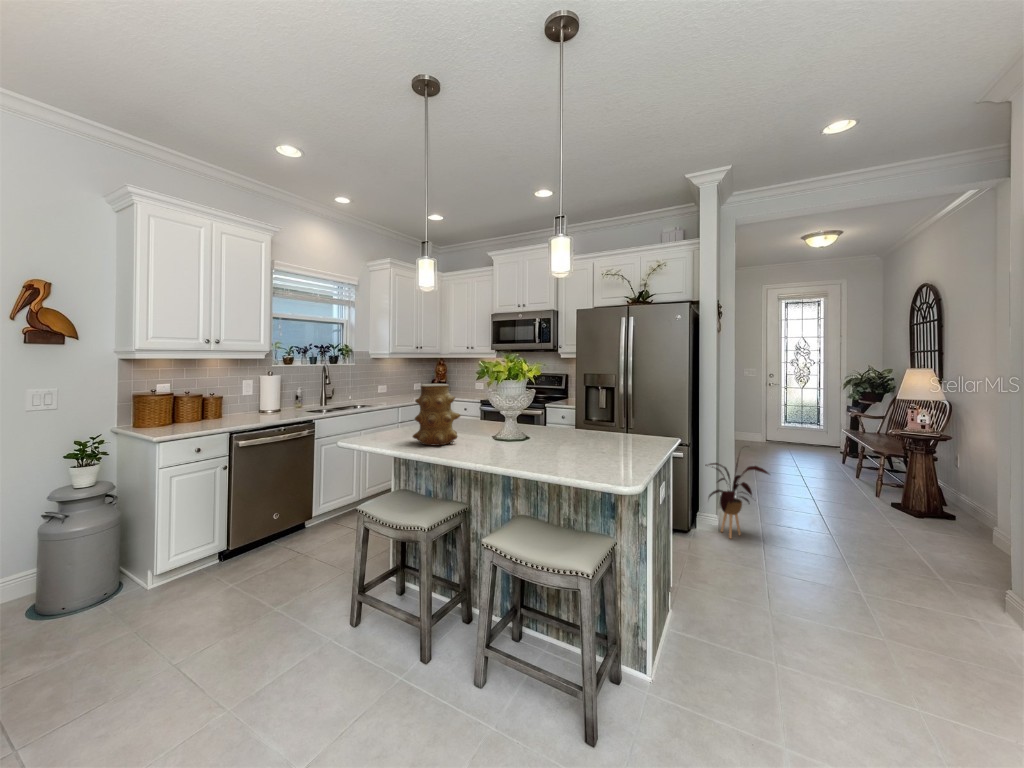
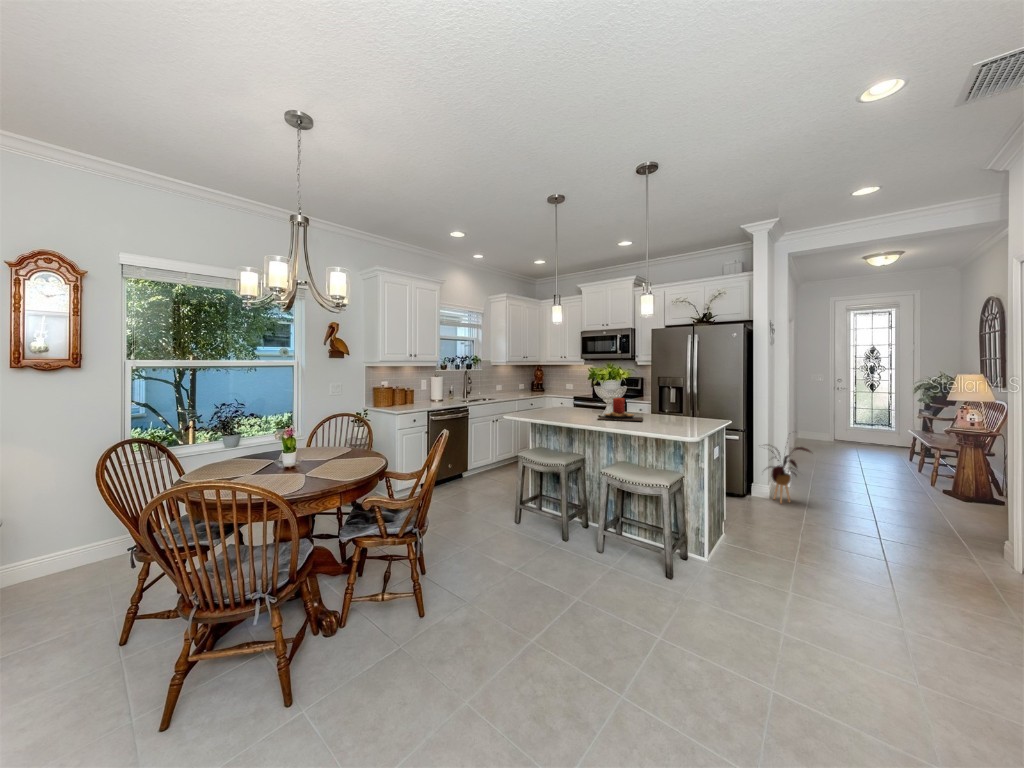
vase: present [413,384,460,446] -> none [549,379,579,416]
candle: none [485,414,558,455] -> present [598,398,643,421]

